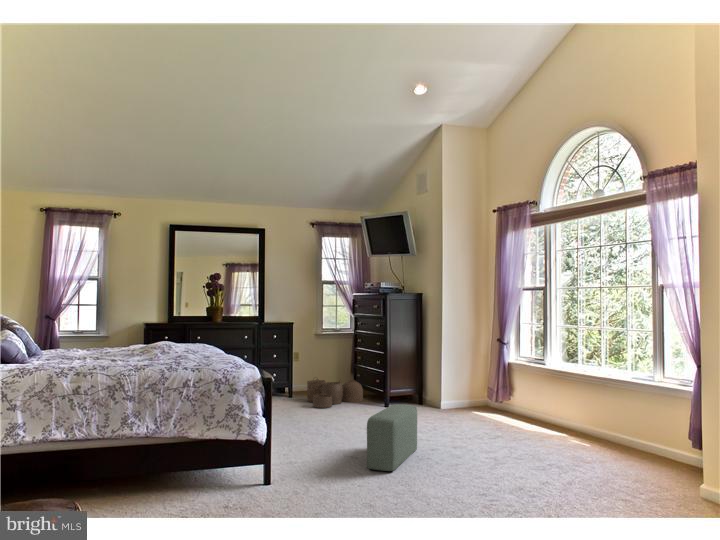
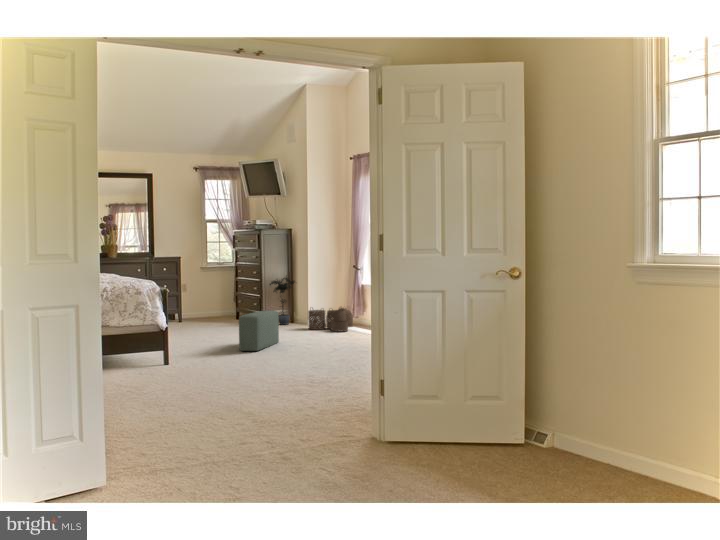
potted plant: none [396,349,429,409] -> present [270,278,295,325]
woven basket: present [307,379,363,408] -> present [308,307,353,332]

